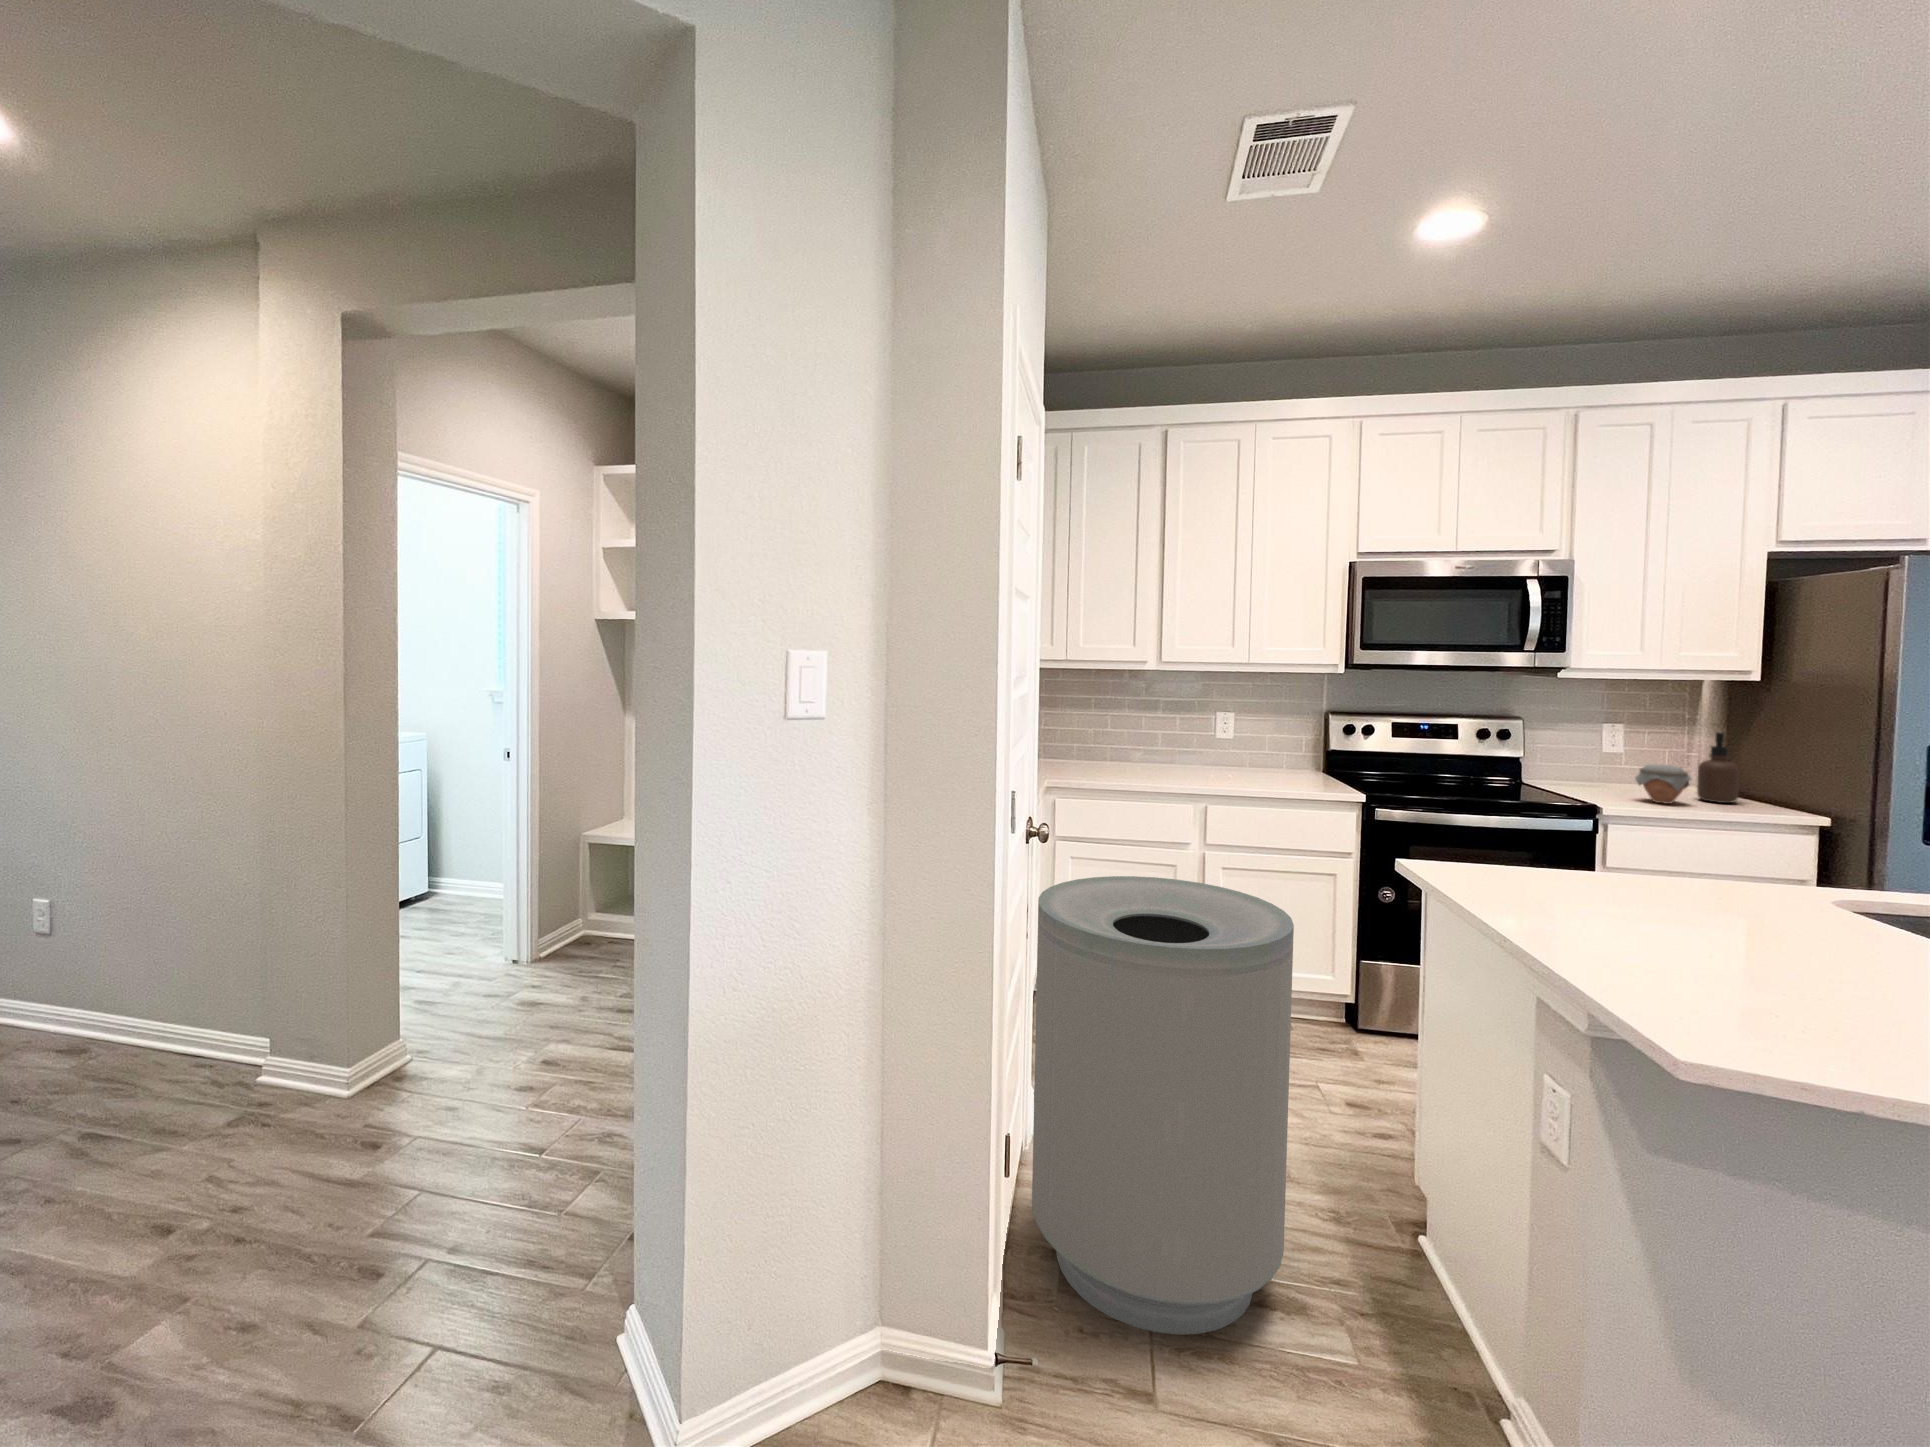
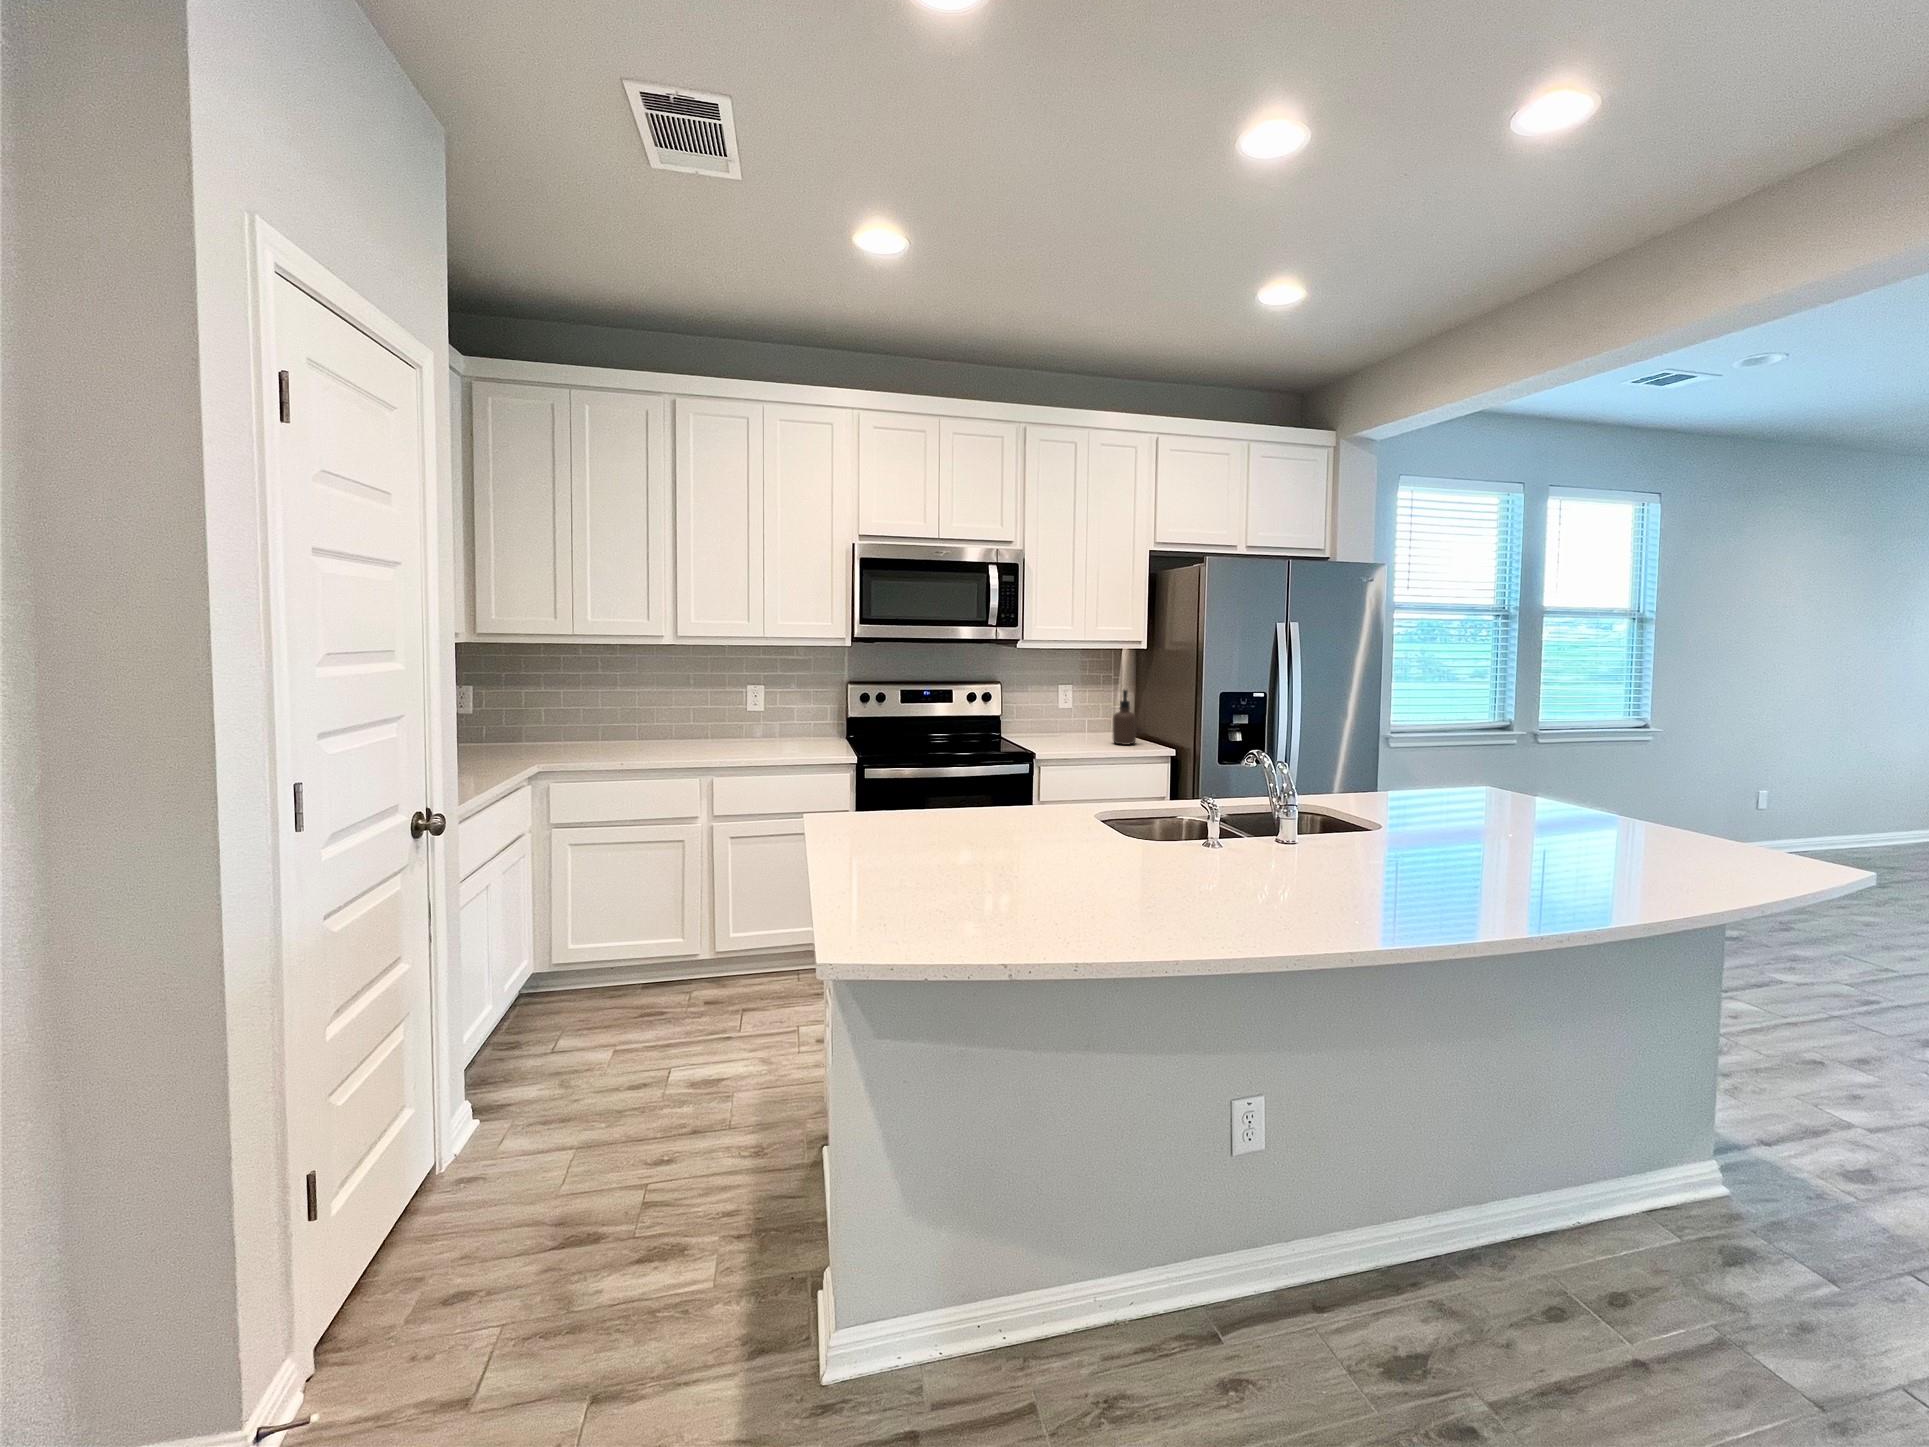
jar: present [1635,764,1691,804] -> none [1069,717,1104,748]
trash can: present [1032,876,1294,1335] -> none [376,860,669,1330]

